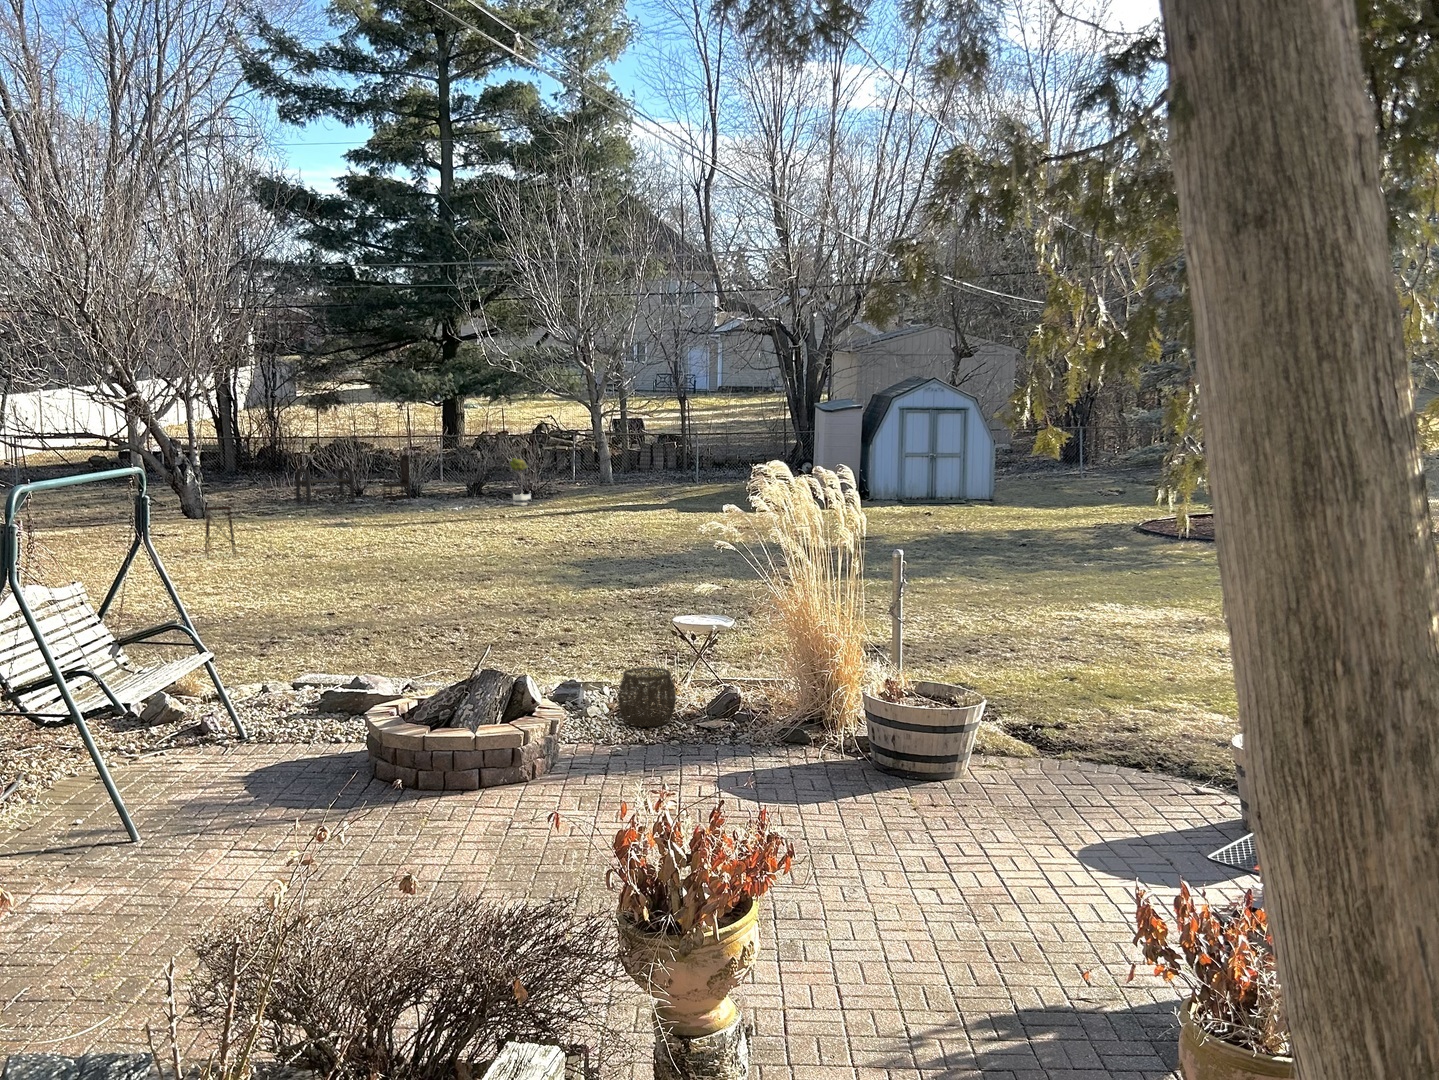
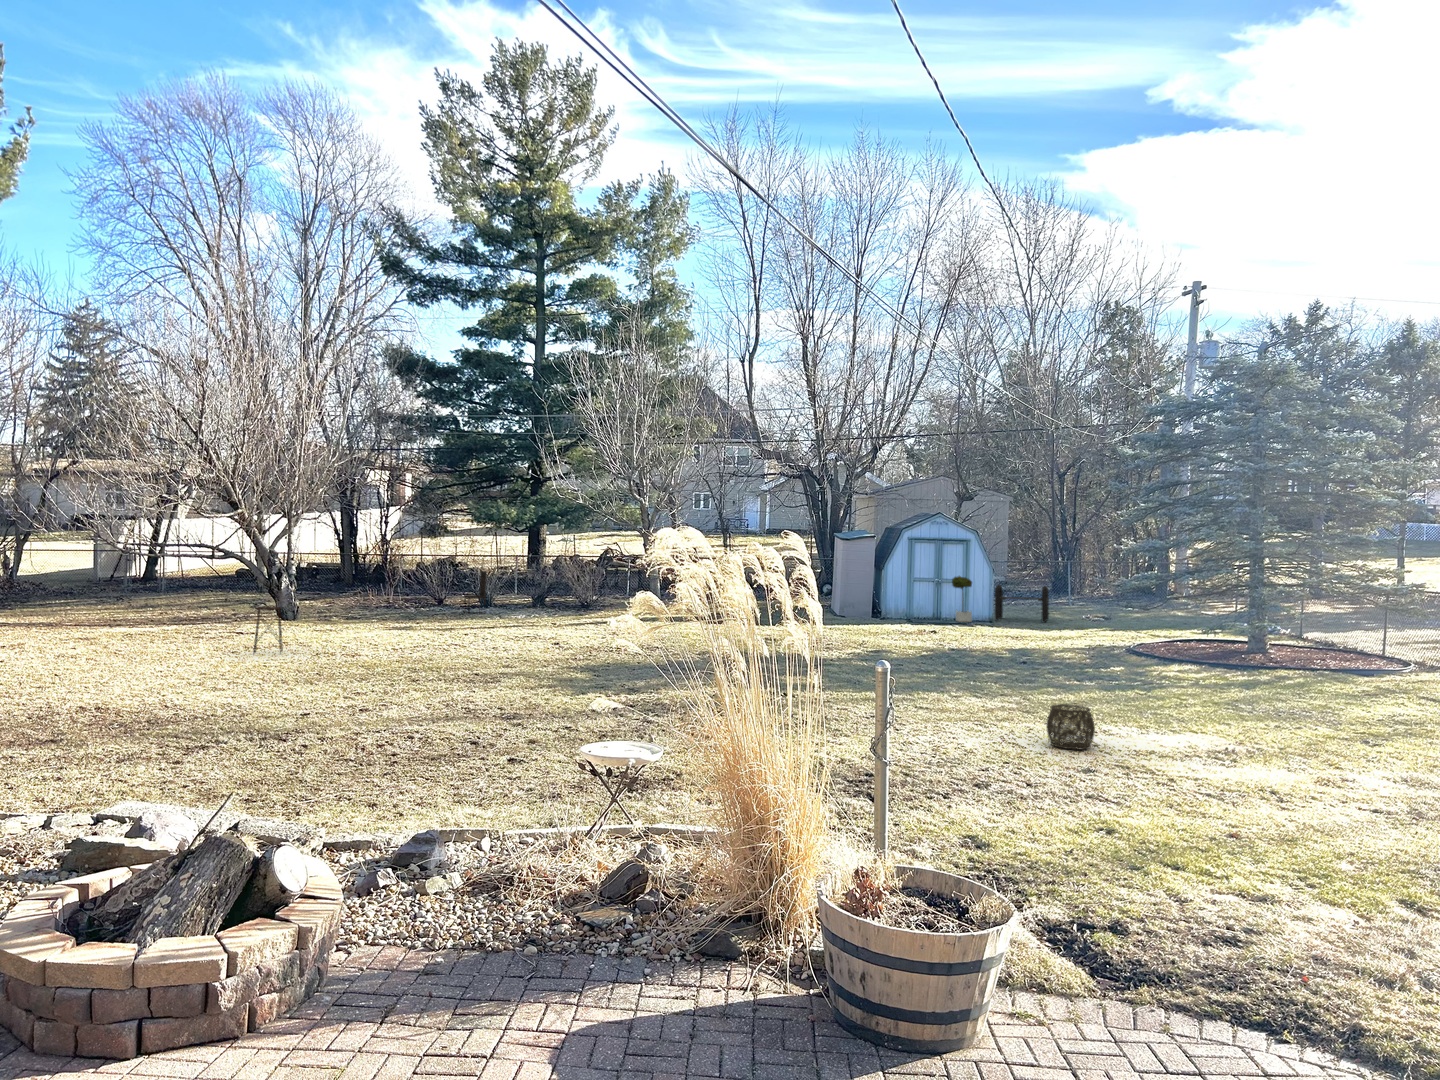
potted tree: present [510,458,531,505] -> present [952,576,972,622]
bench: present [296,467,355,505] -> present [995,585,1049,622]
woven basket: present [618,667,676,727] -> present [1047,704,1095,750]

